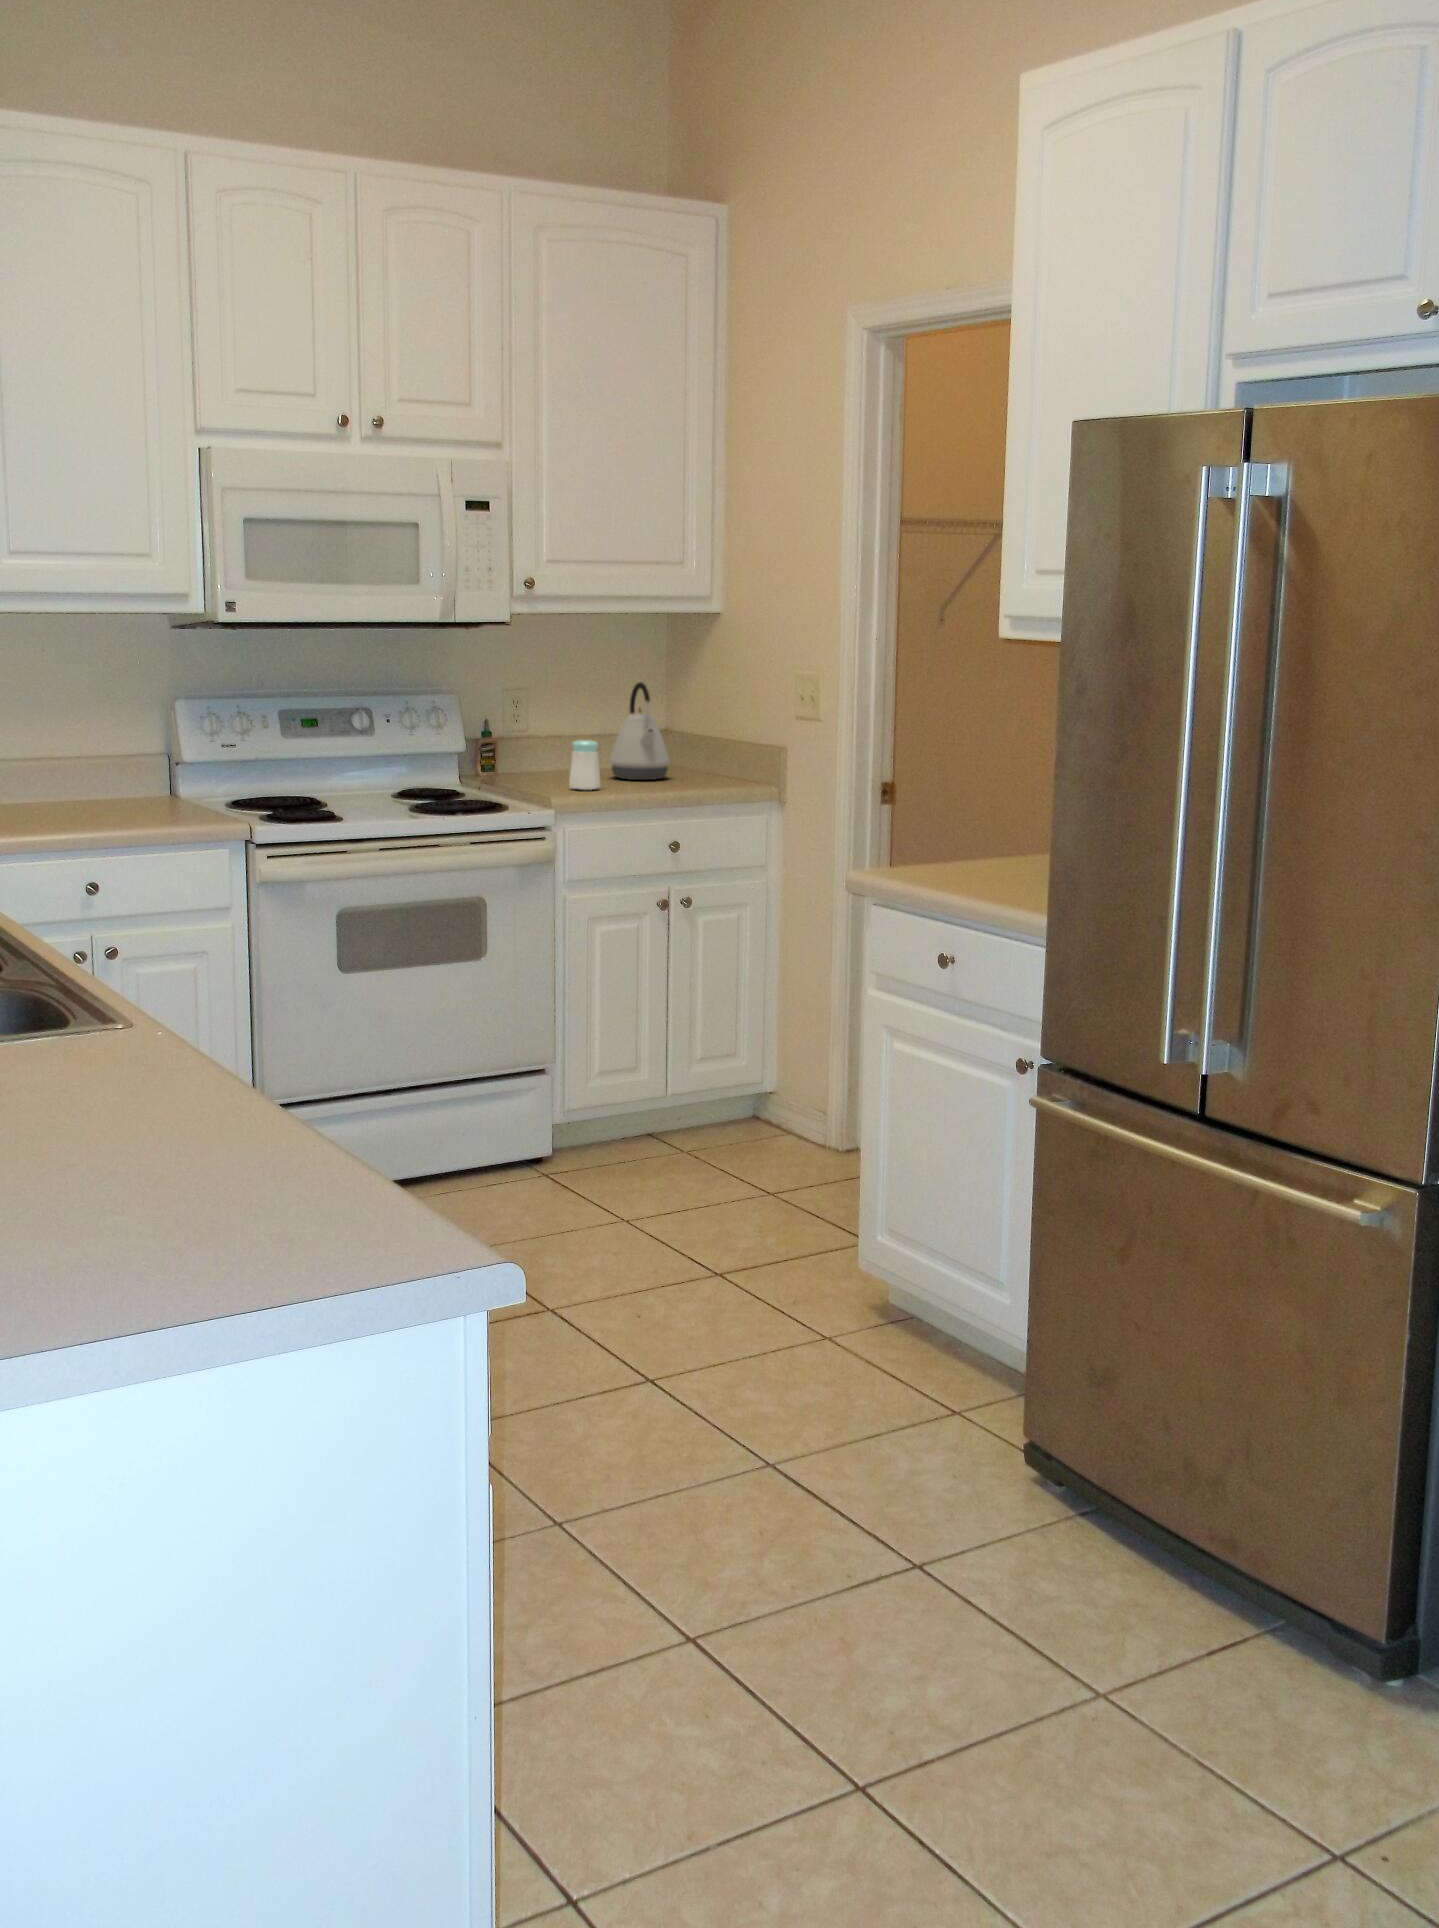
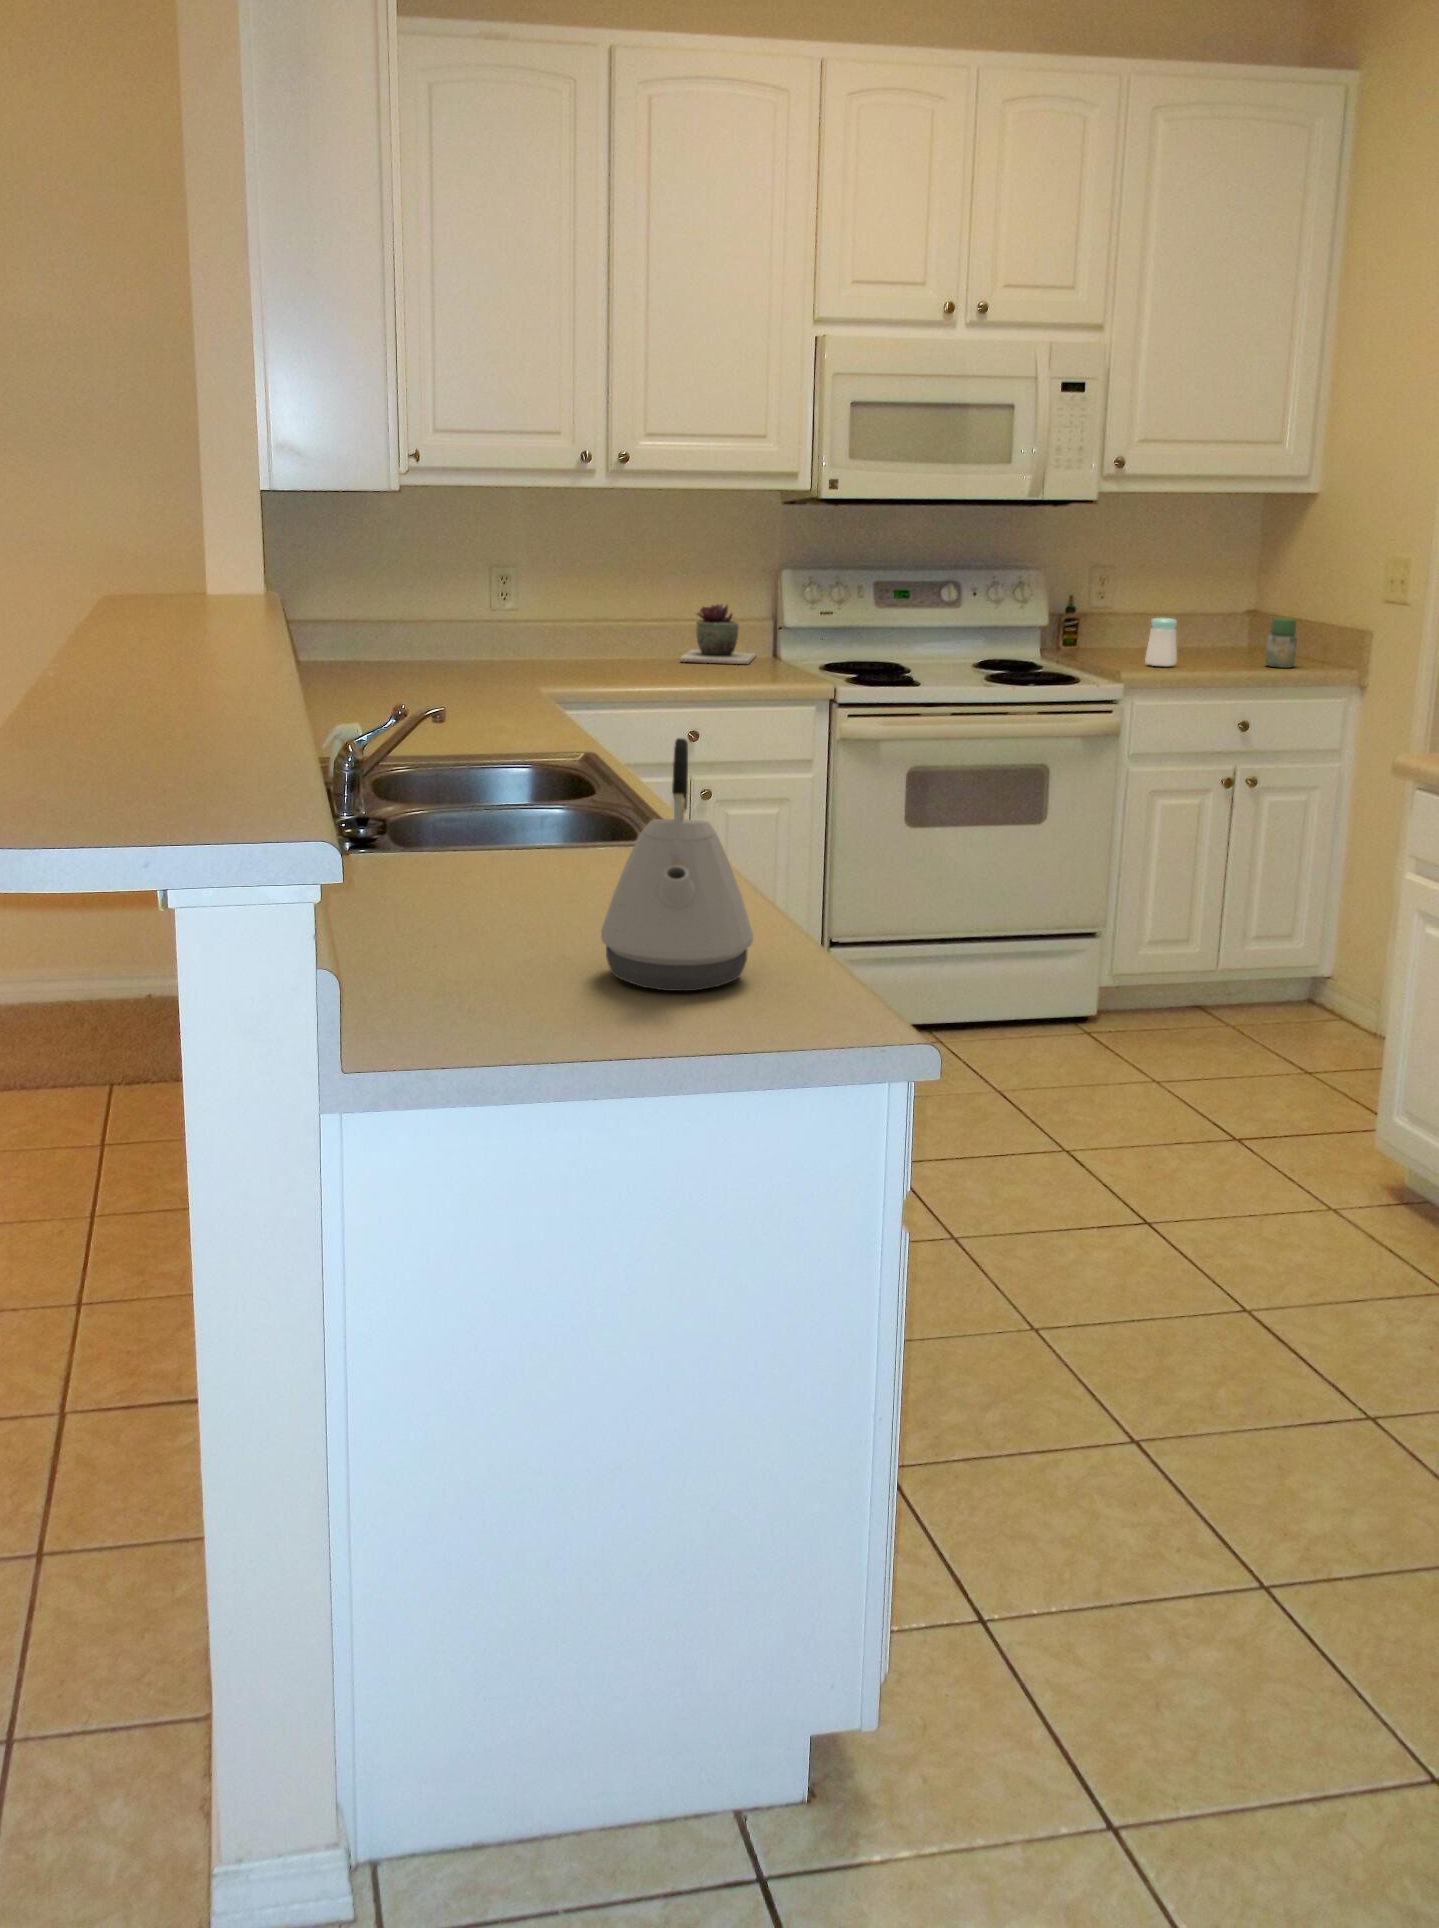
kettle: present [610,682,670,780] -> present [601,738,753,991]
jar: none [685,737,714,786] -> present [1265,618,1297,668]
succulent plant: none [62,739,150,805] -> present [680,604,756,664]

